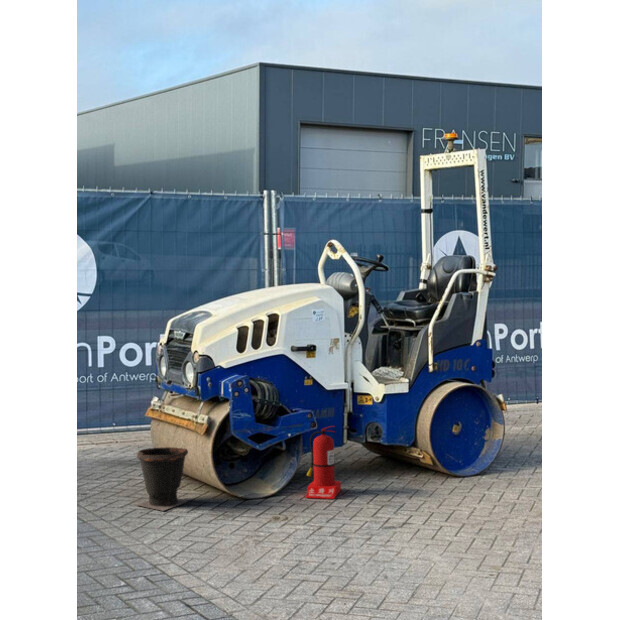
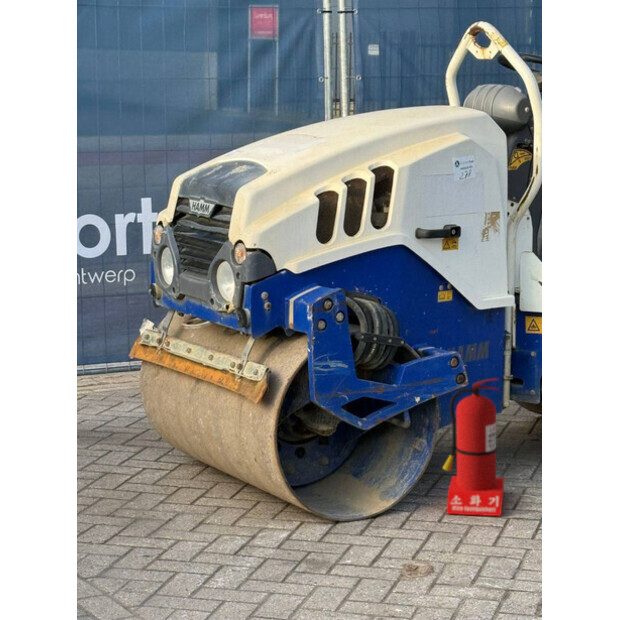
bucket: present [137,447,188,511] -> none [127,422,229,550]

